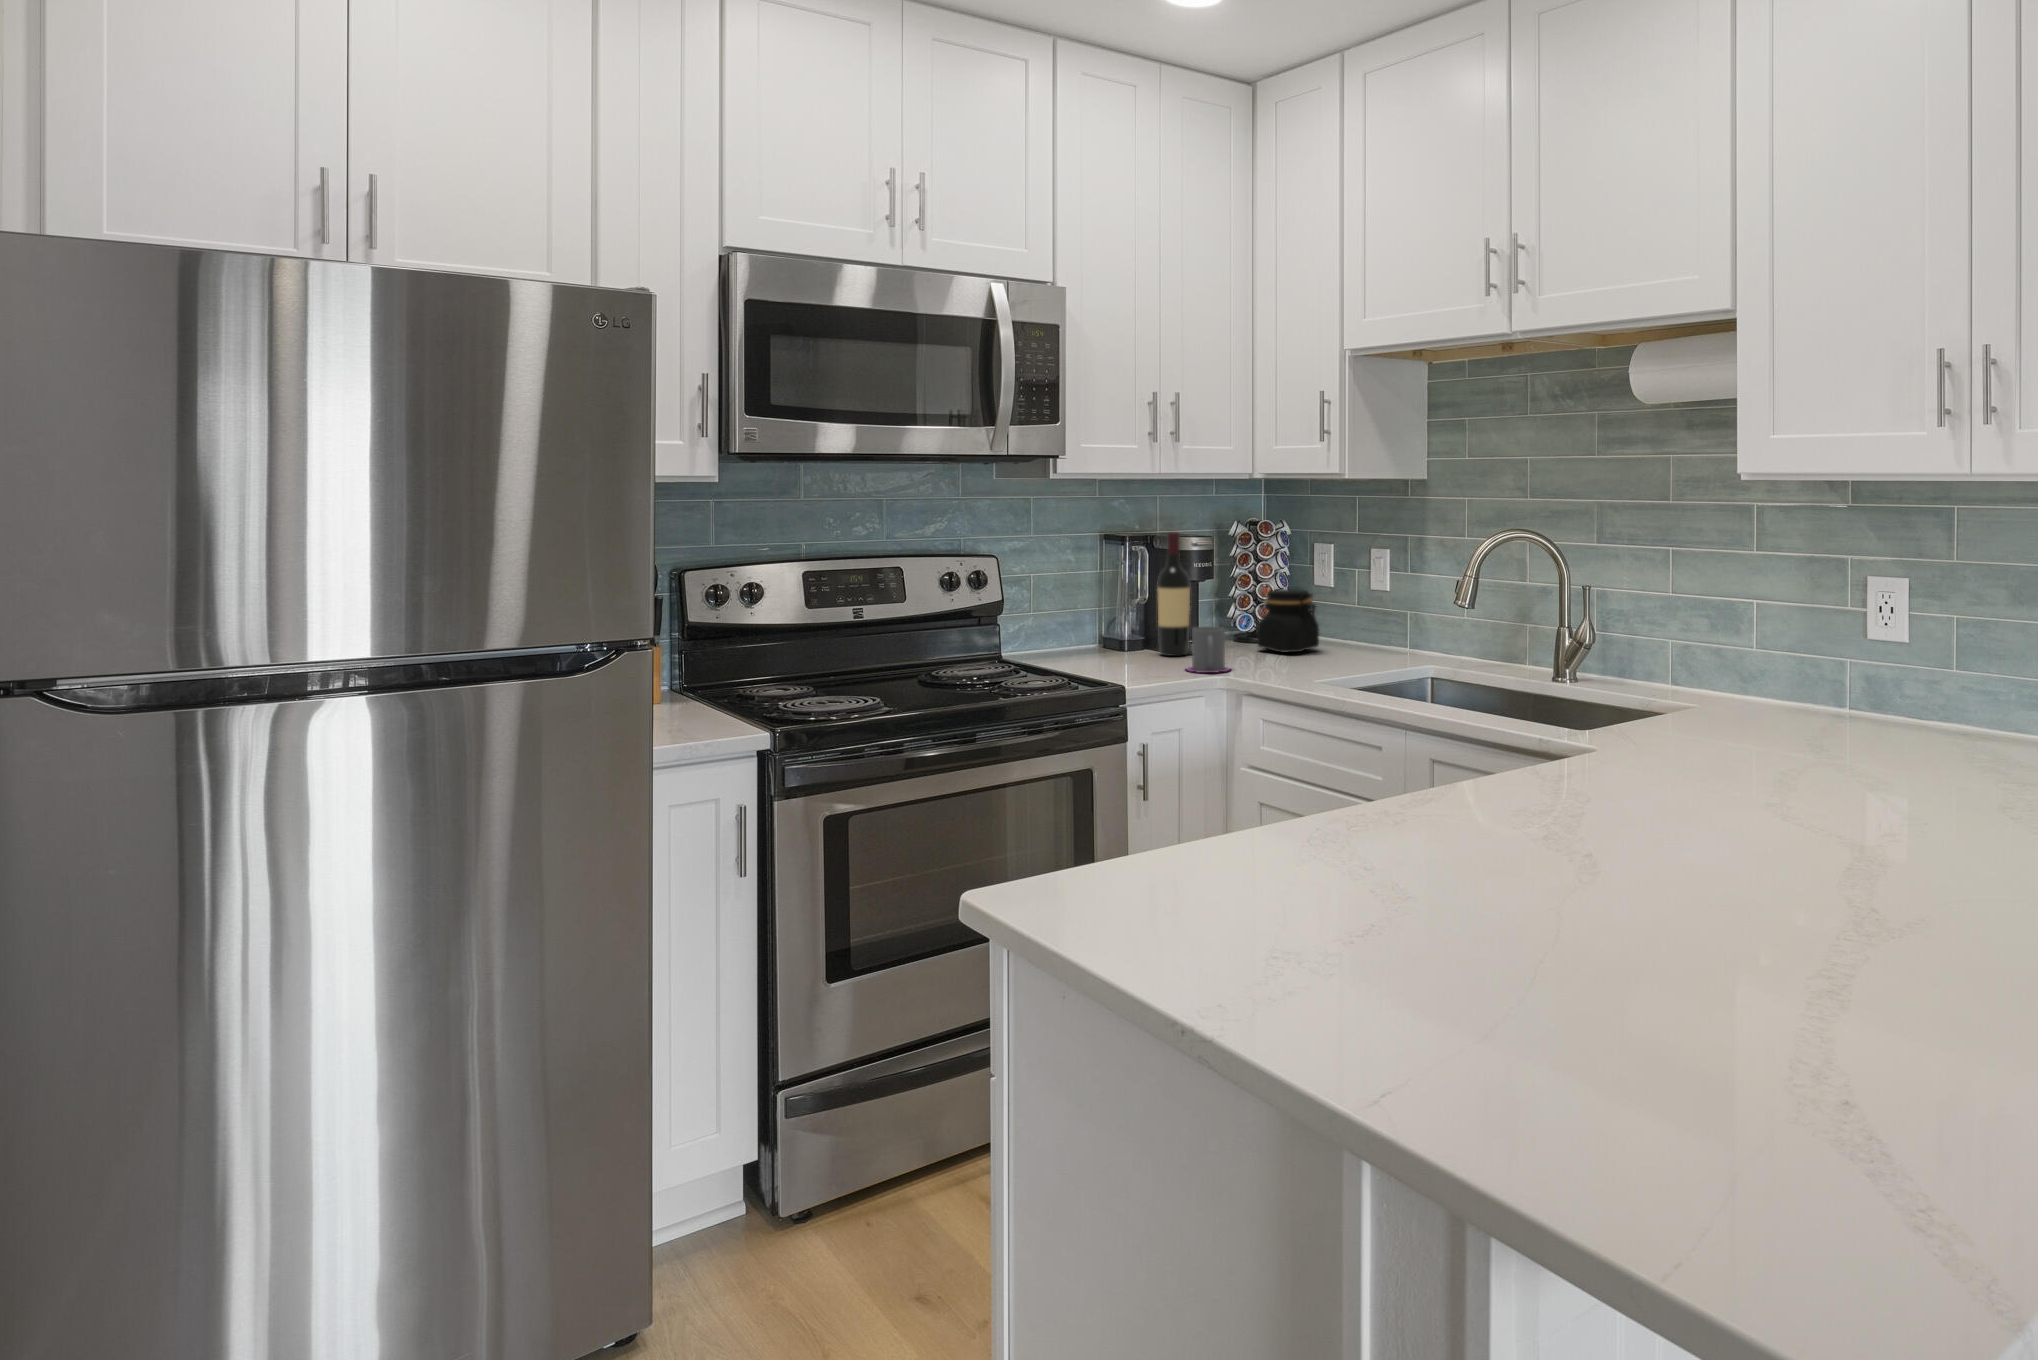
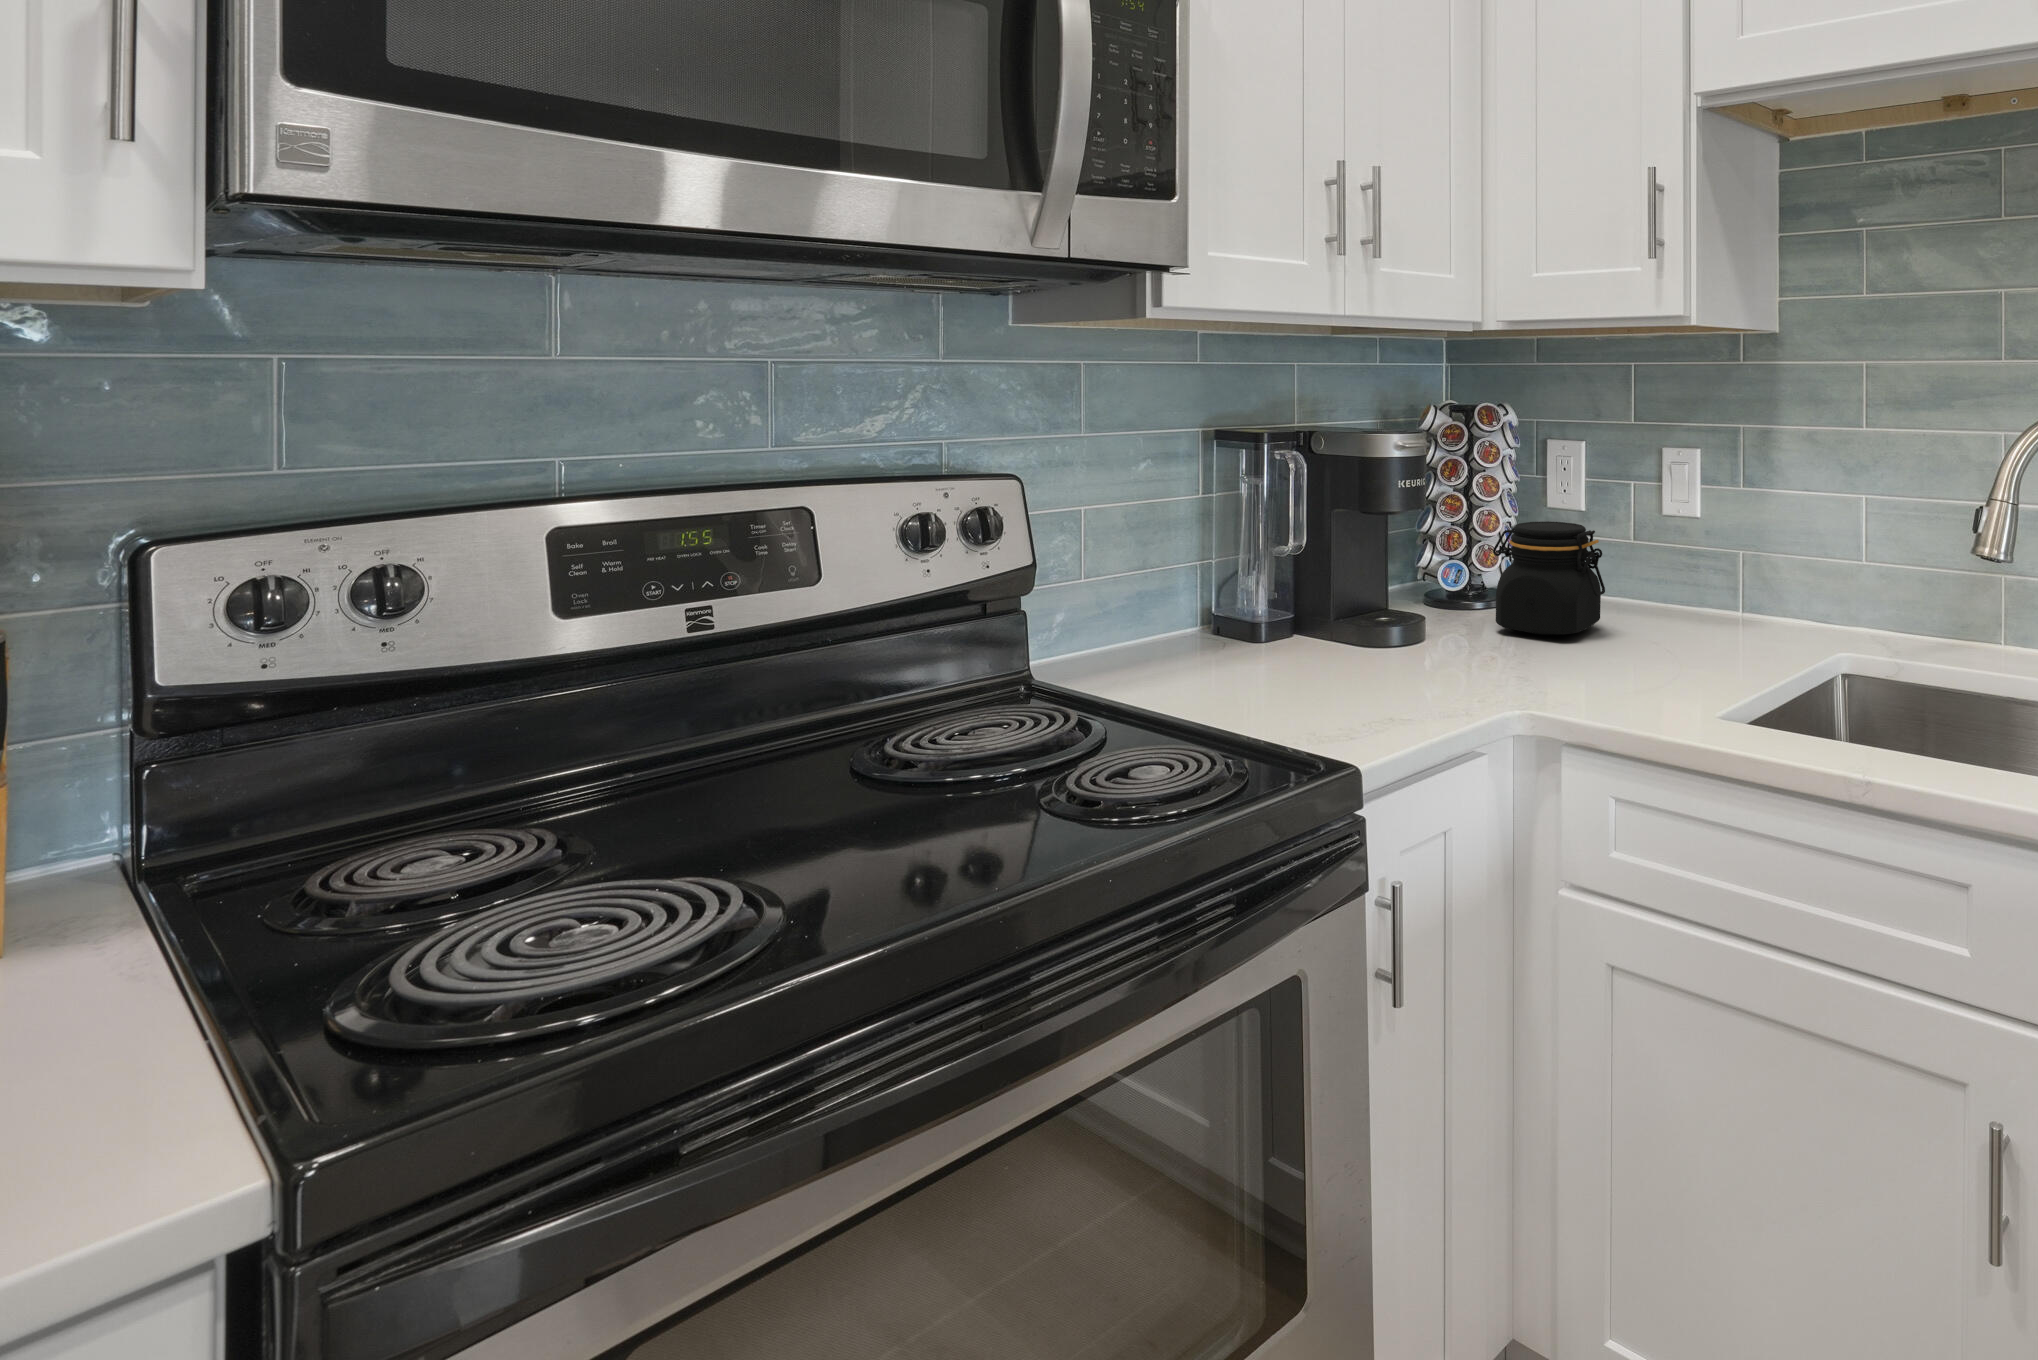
wine bottle: present [1157,532,1190,656] -> none [1331,424,1391,654]
mug: present [1187,626,1230,673] -> none [1412,607,1502,705]

